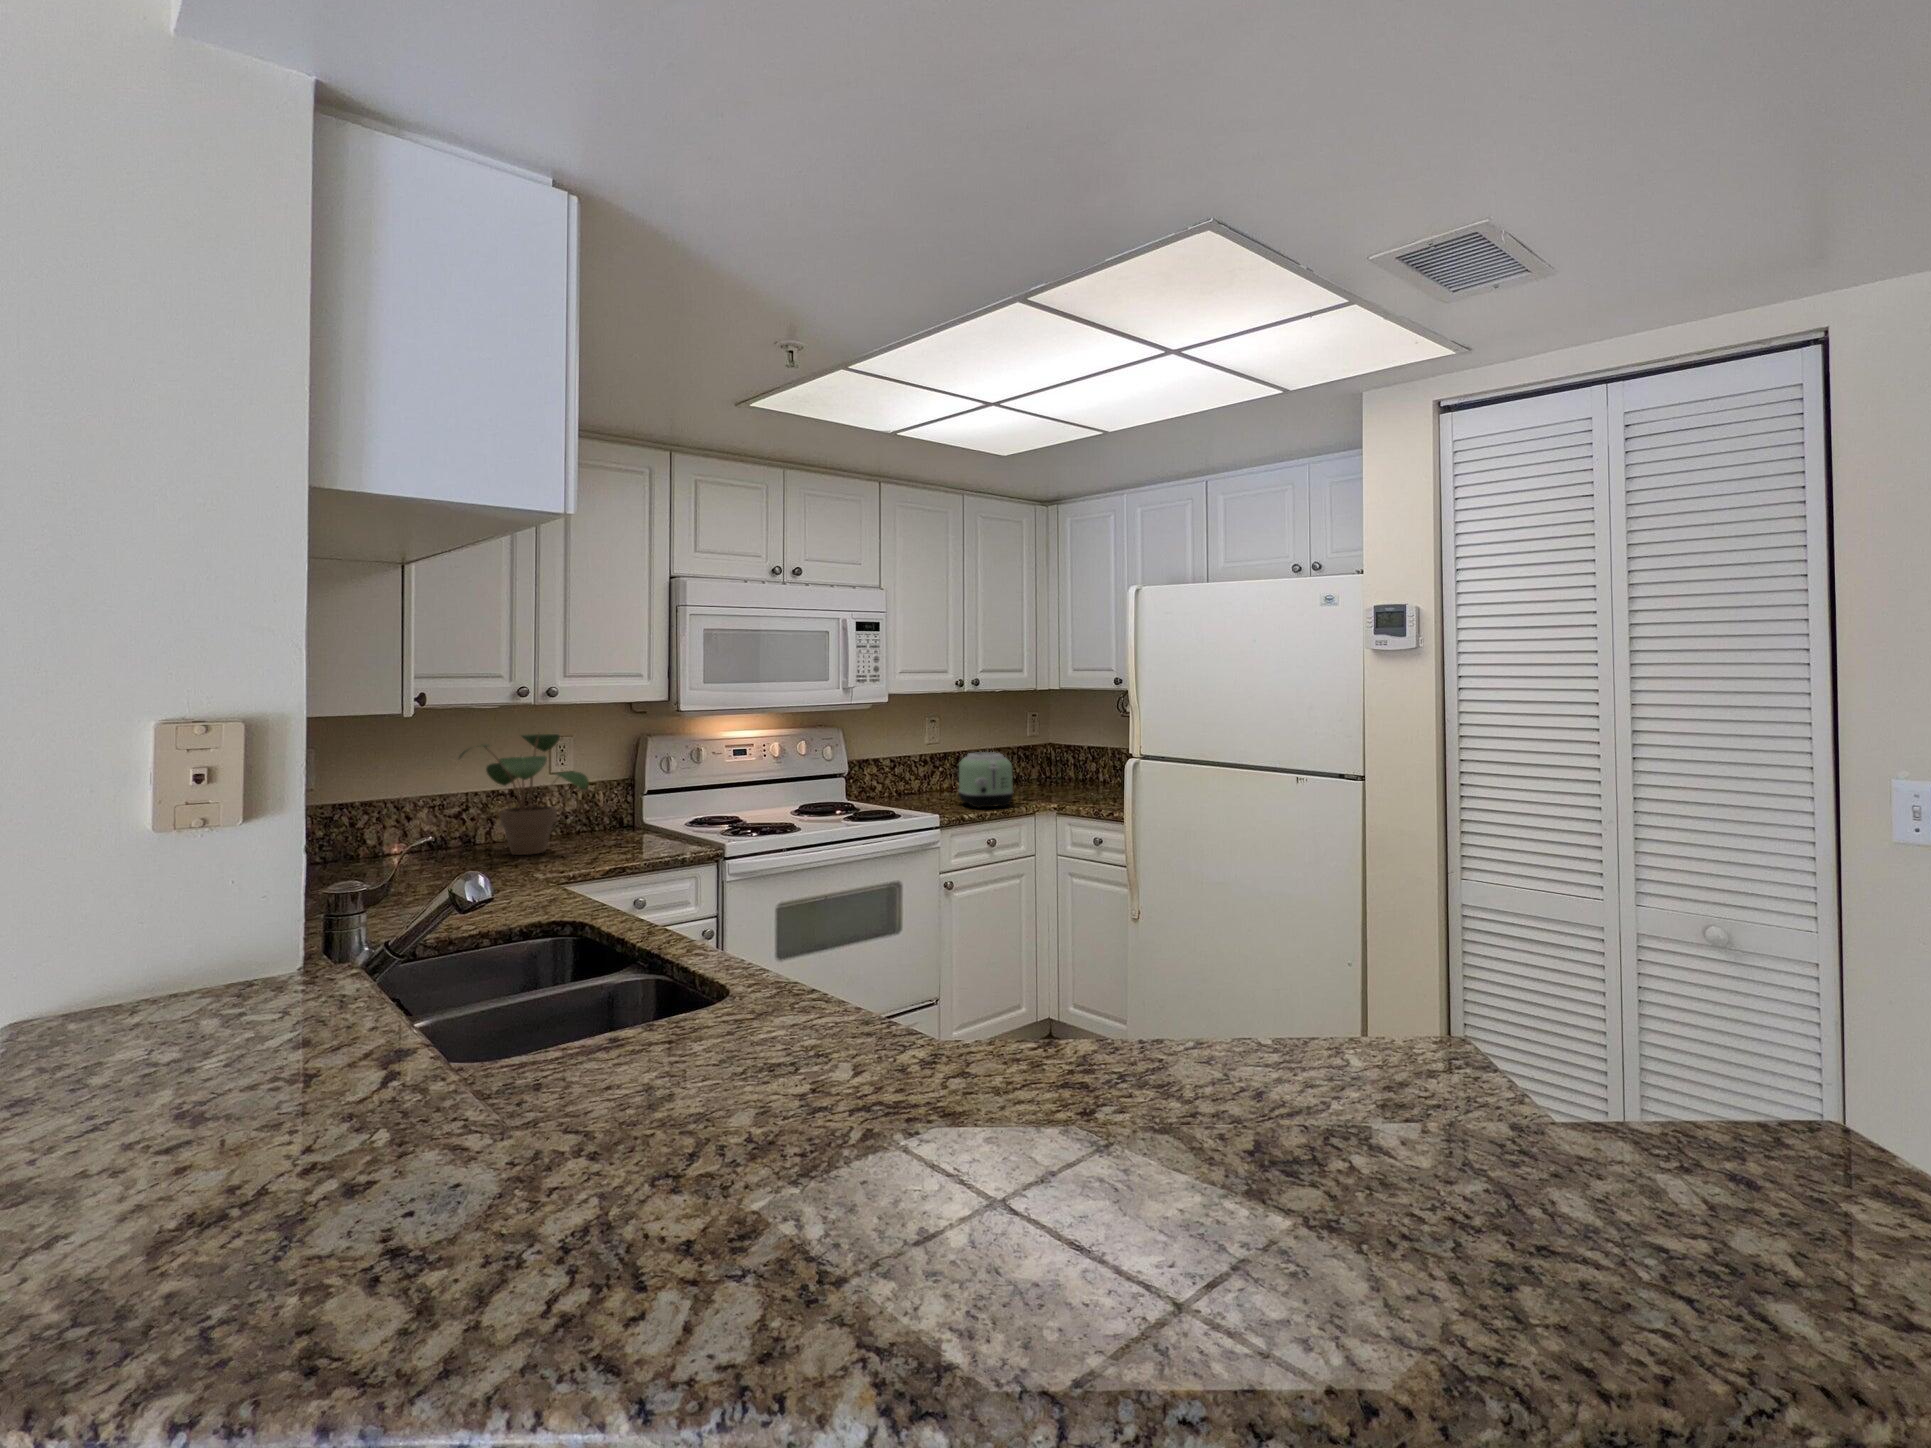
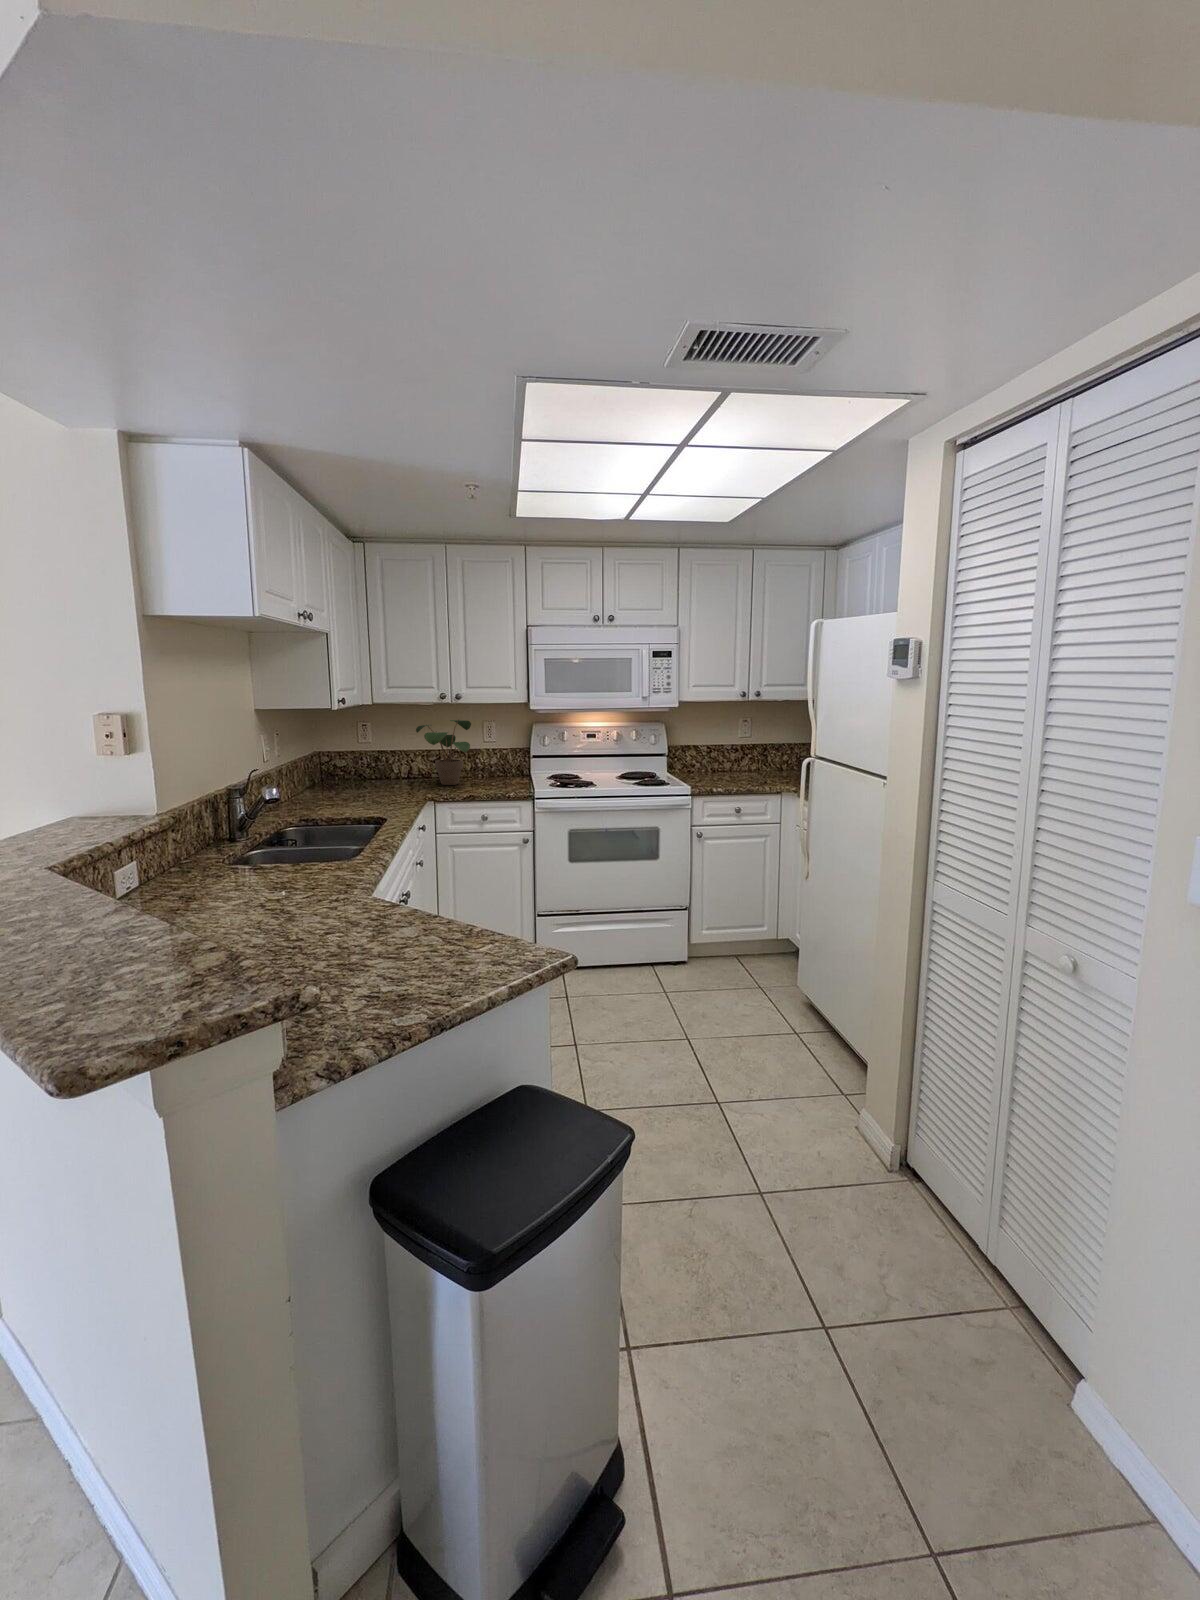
toaster: present [958,752,1013,808] -> none [729,746,768,787]

